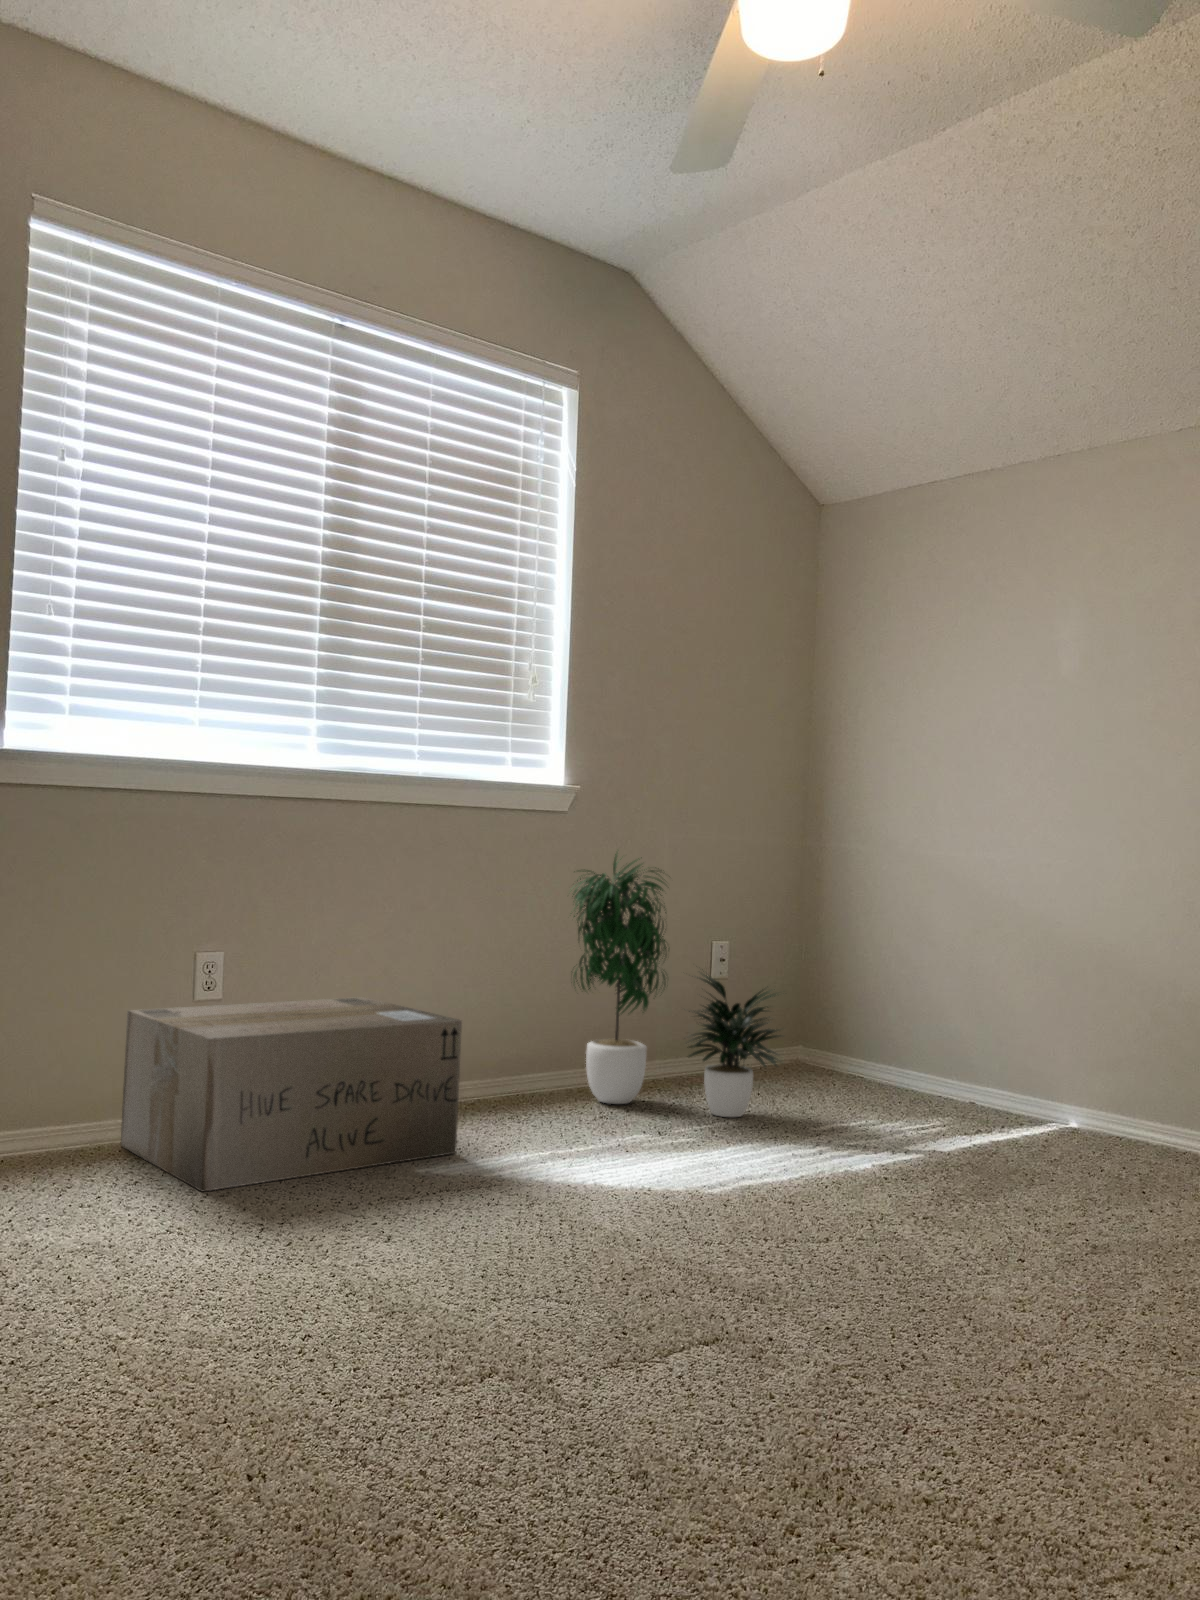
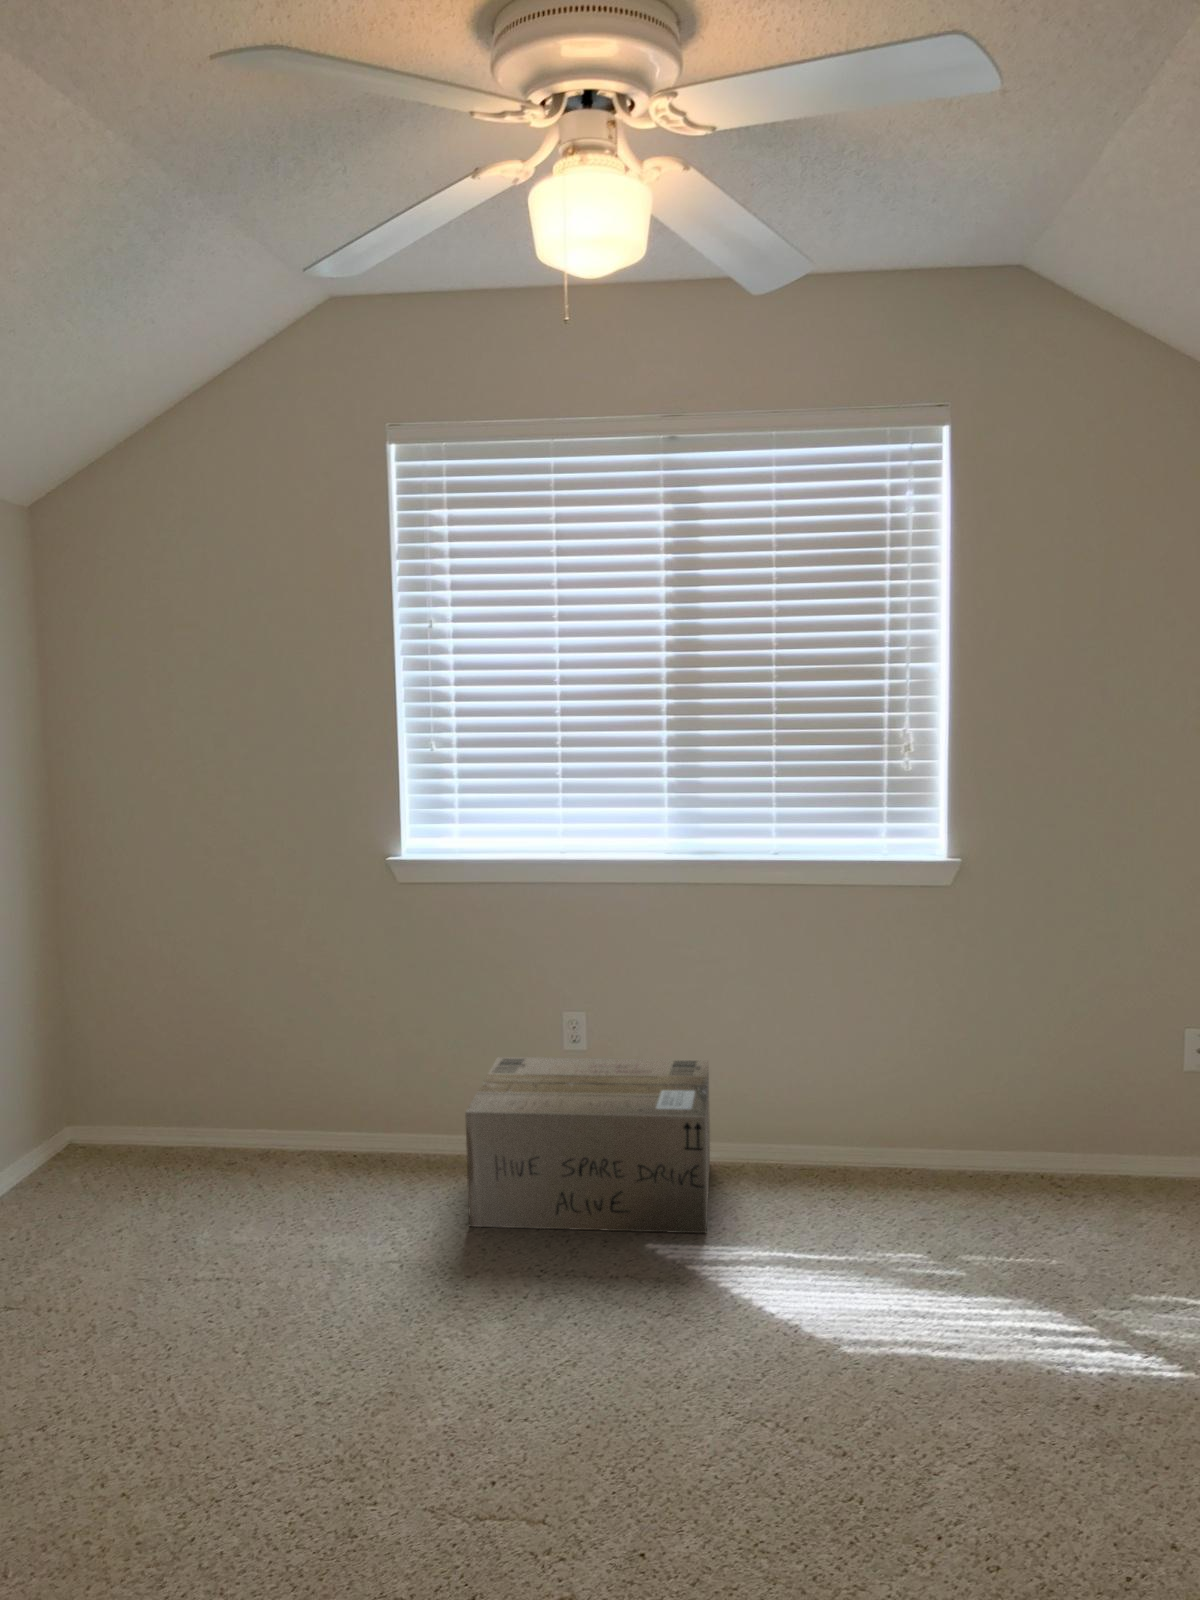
potted plant: present [573,854,781,1117] -> none [914,934,1135,1254]

